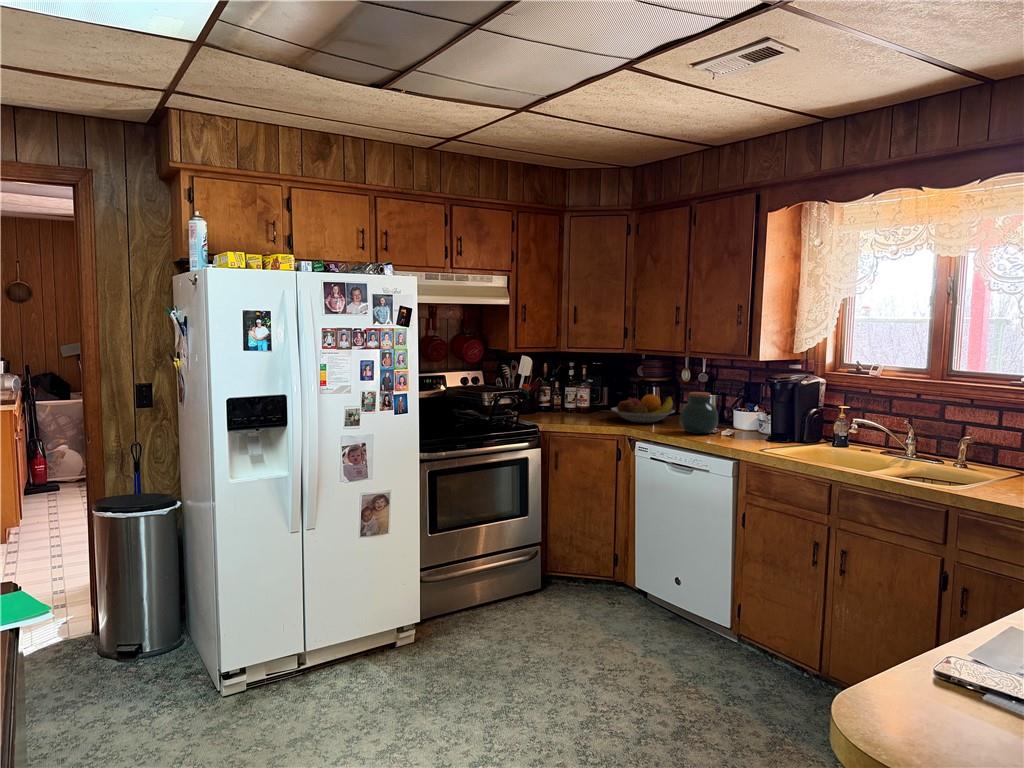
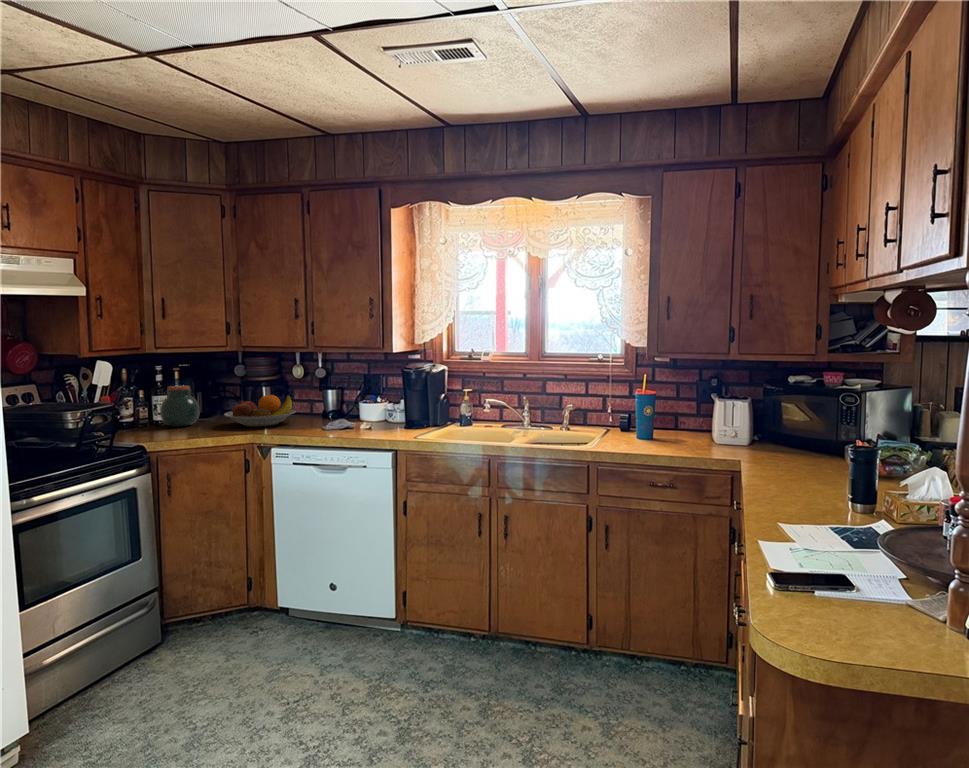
jar: present [680,392,718,434] -> present [160,386,199,427]

